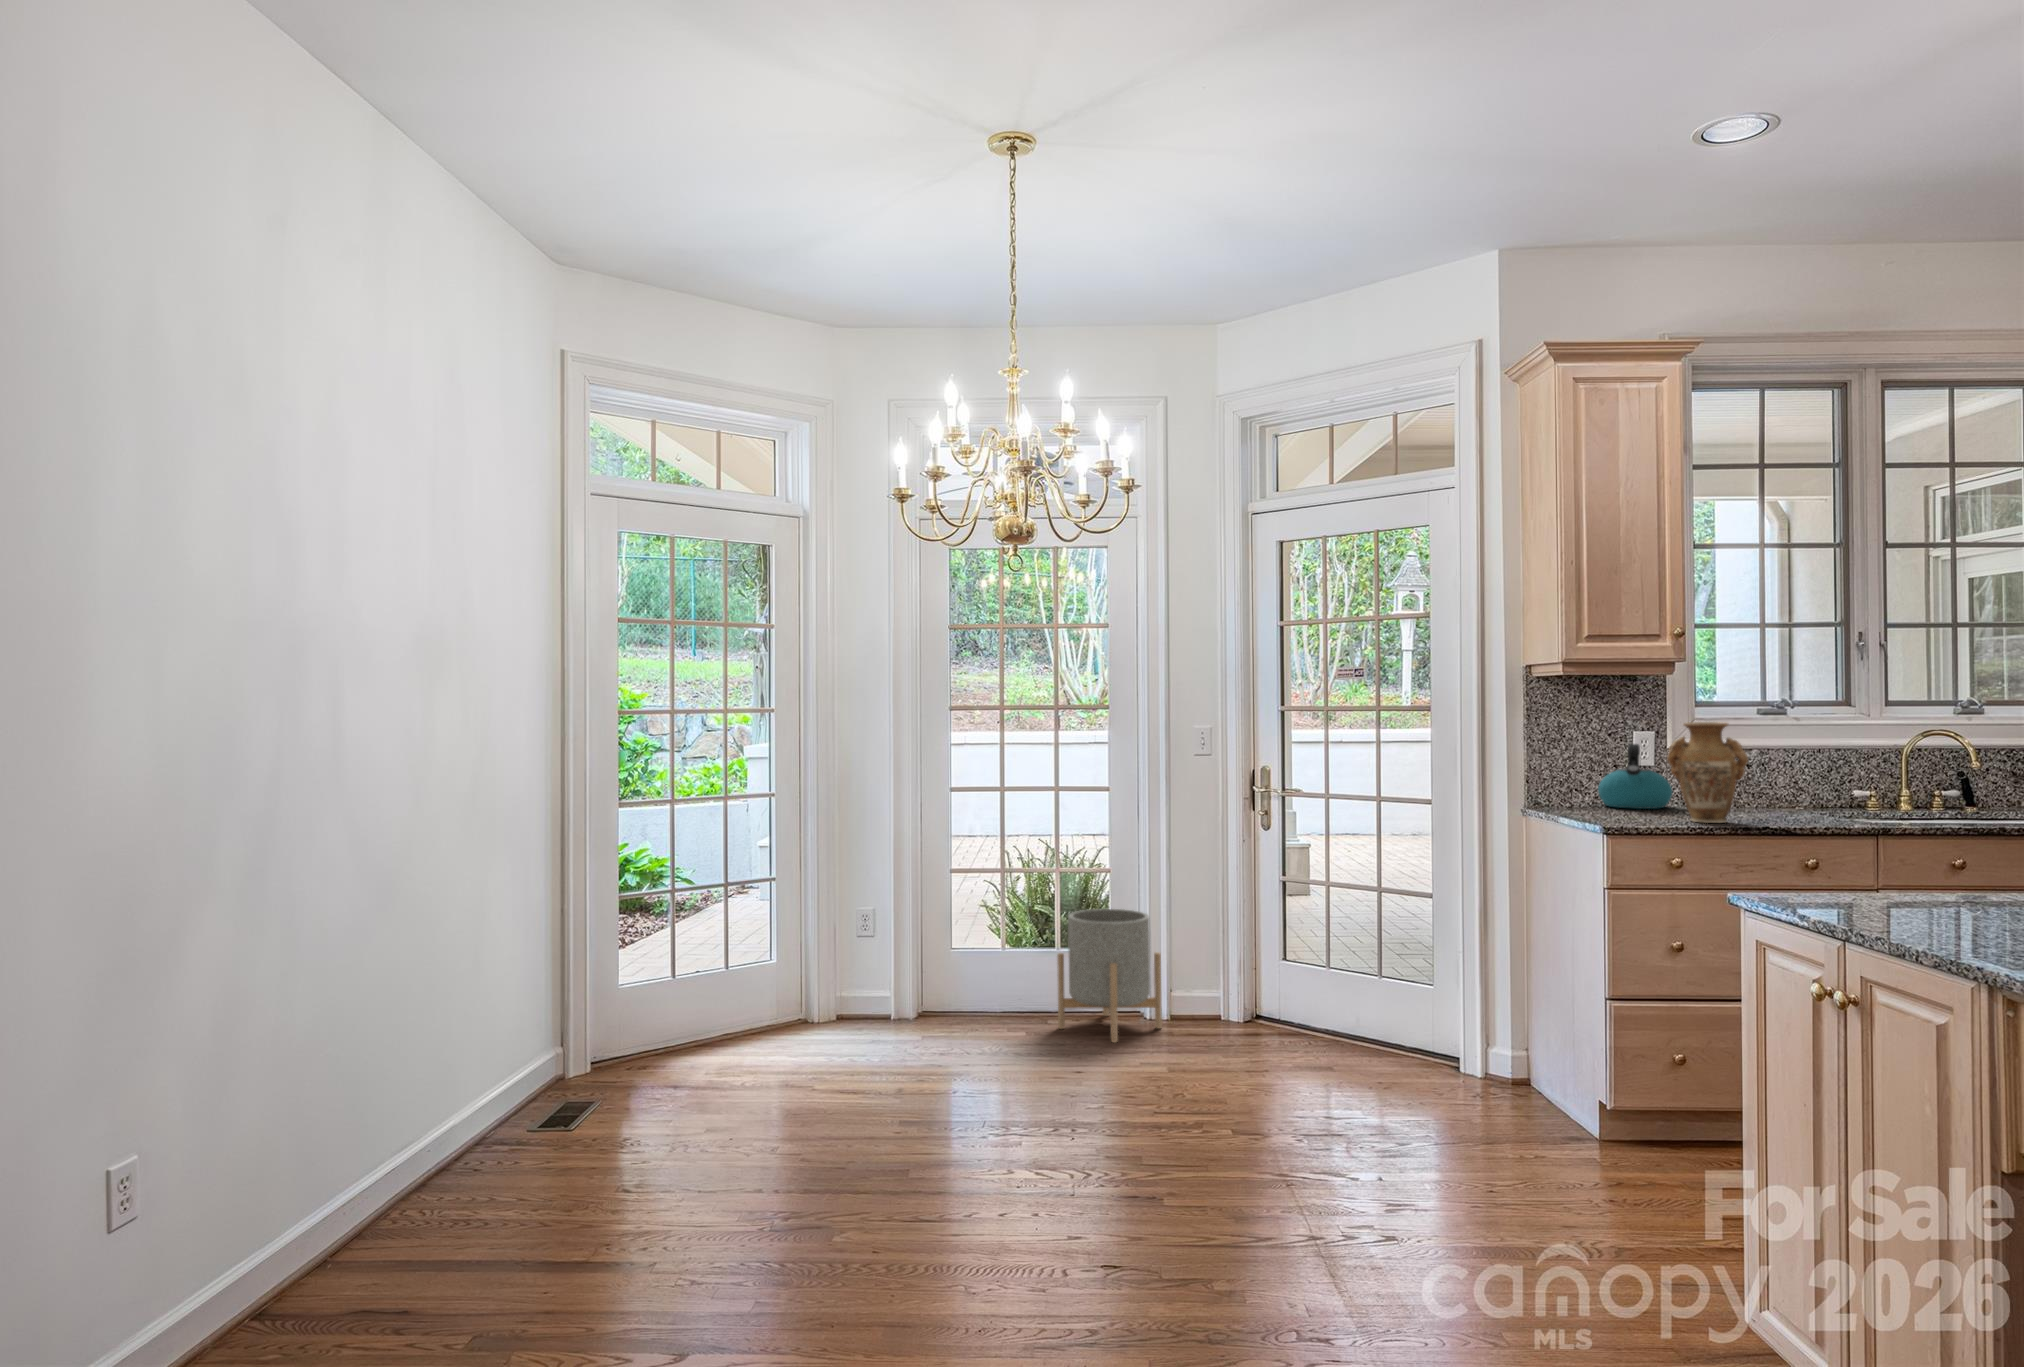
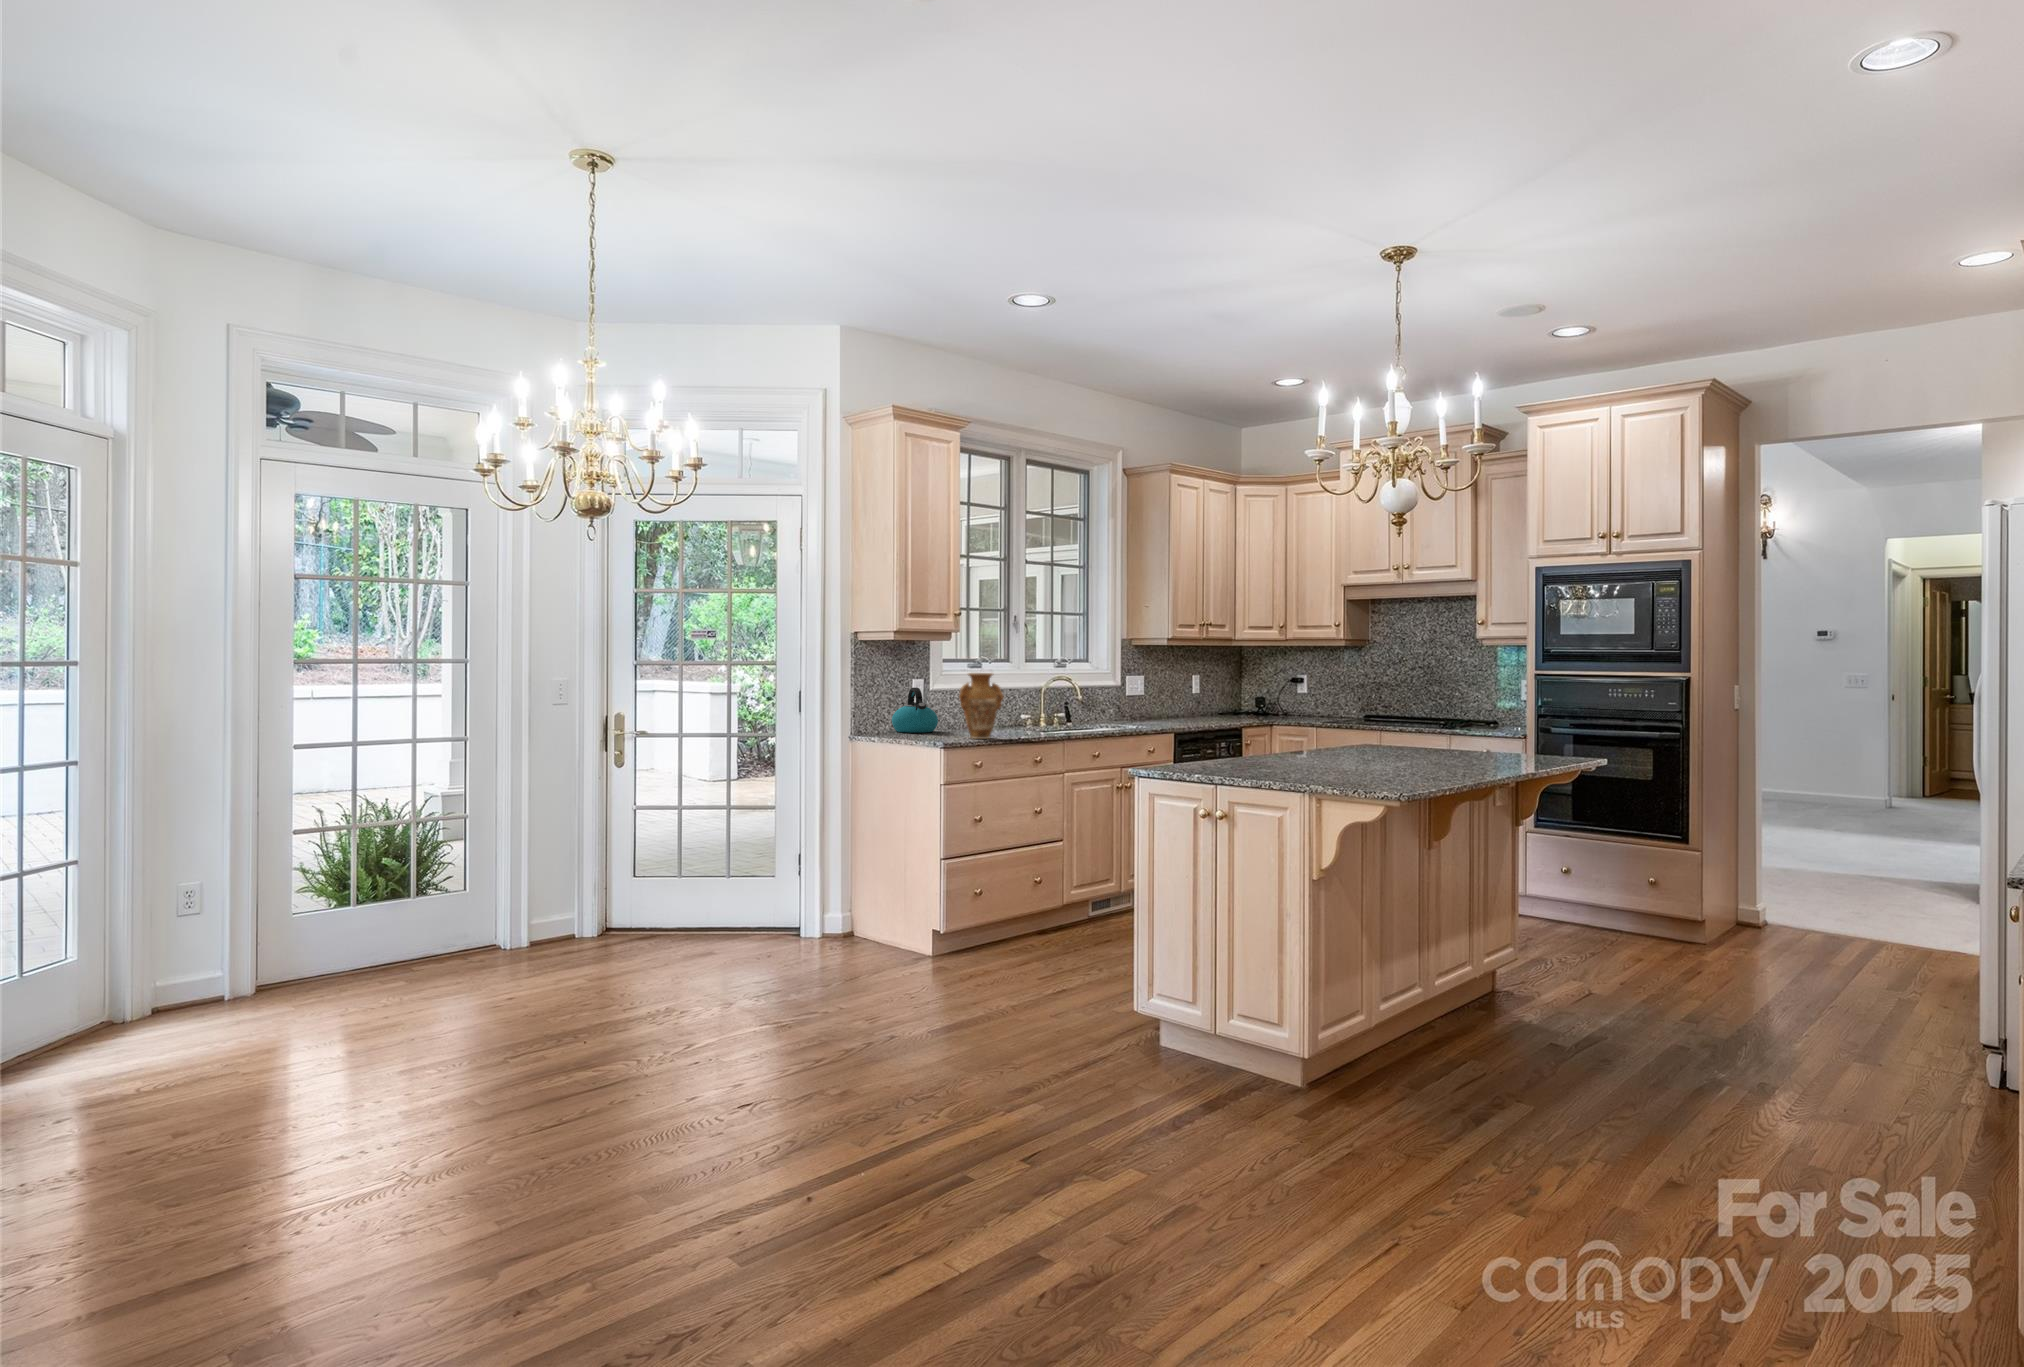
planter: present [1057,909,1162,1043] -> none [437,850,538,974]

